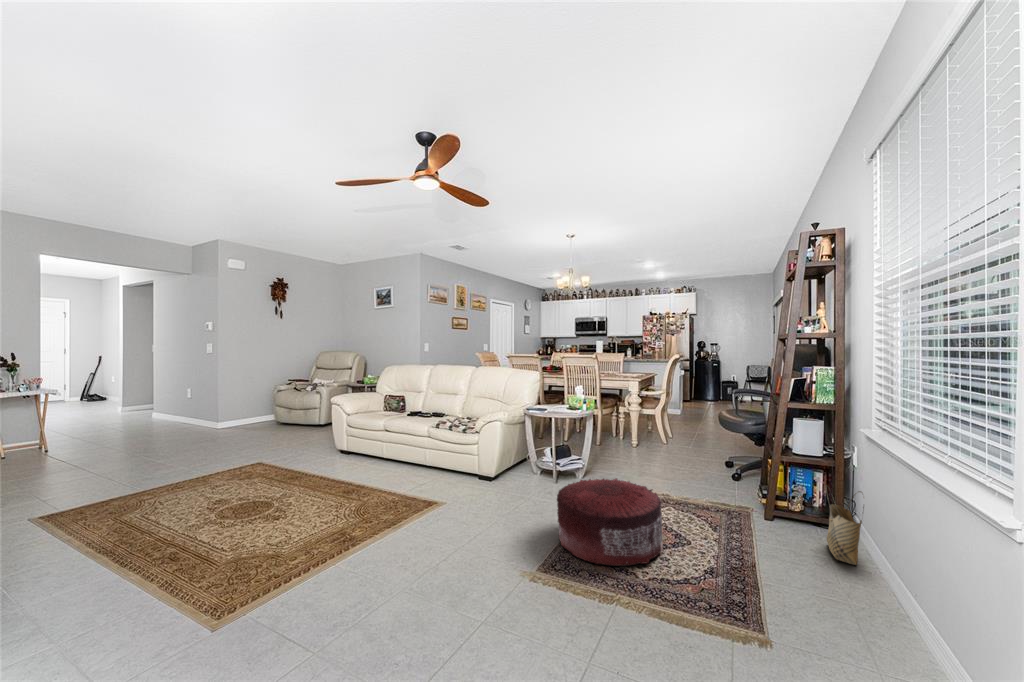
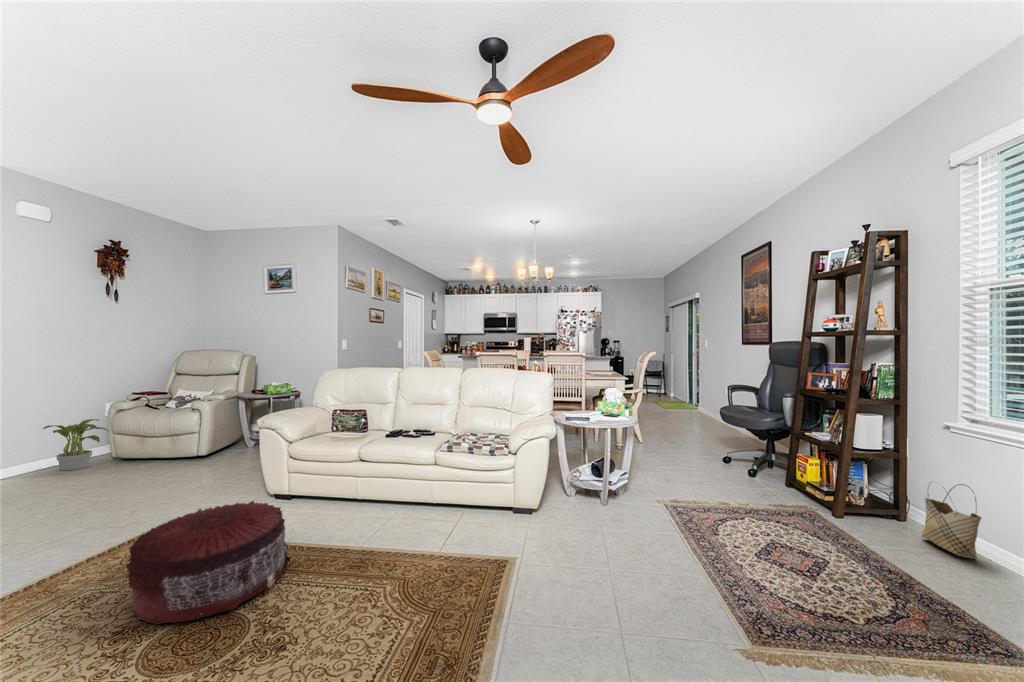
potted plant: none [236,396,272,428] -> present [43,419,109,471]
pouf: present [557,478,663,566] -> present [126,501,290,624]

